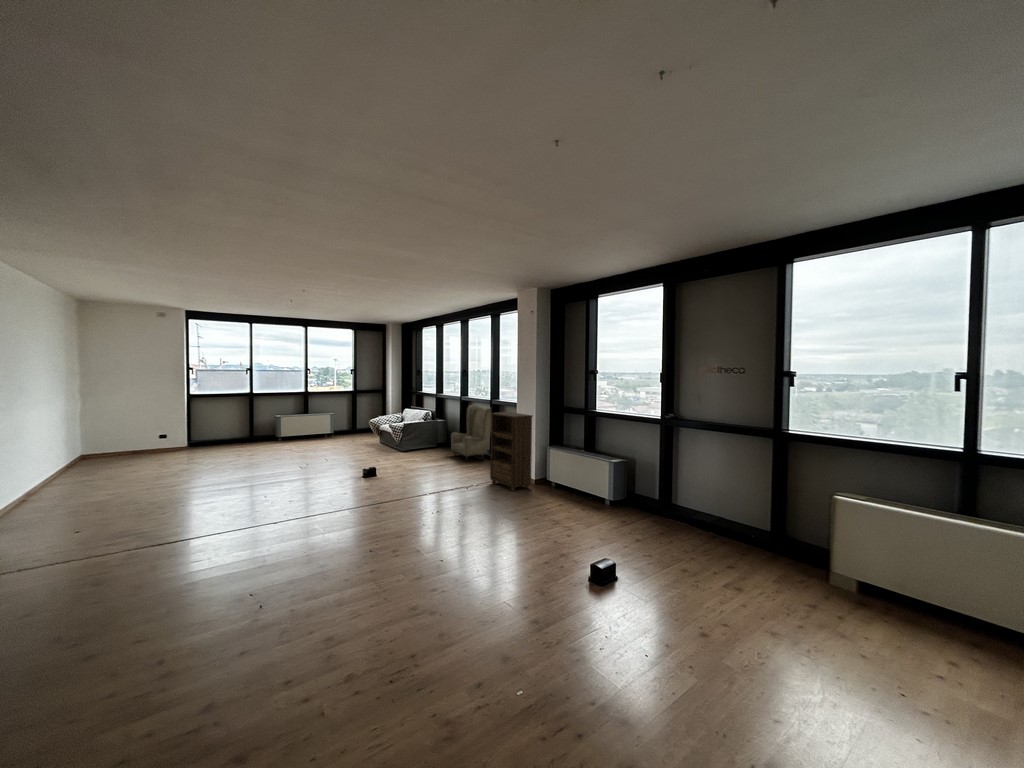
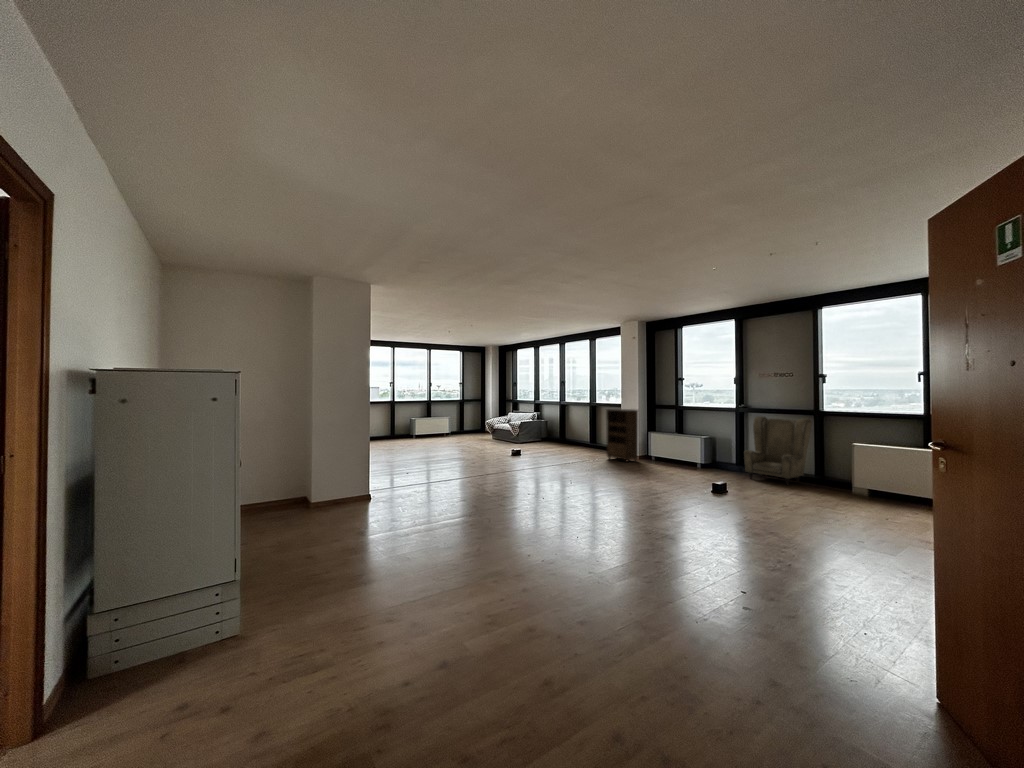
armchair: present [451,405,491,460] -> present [744,416,812,485]

